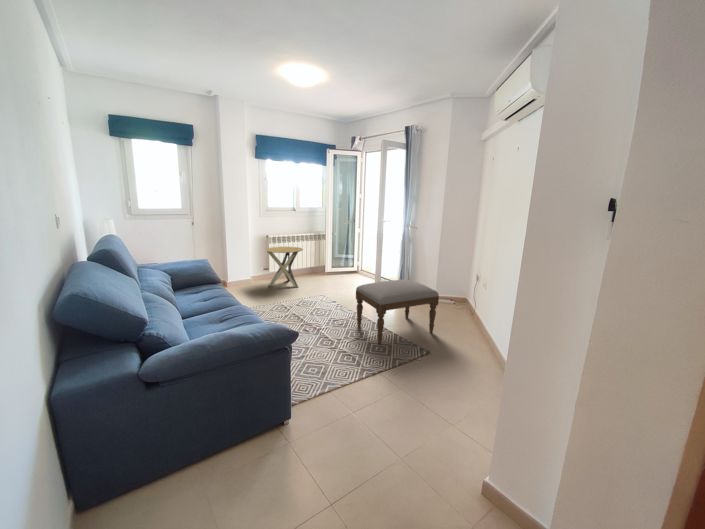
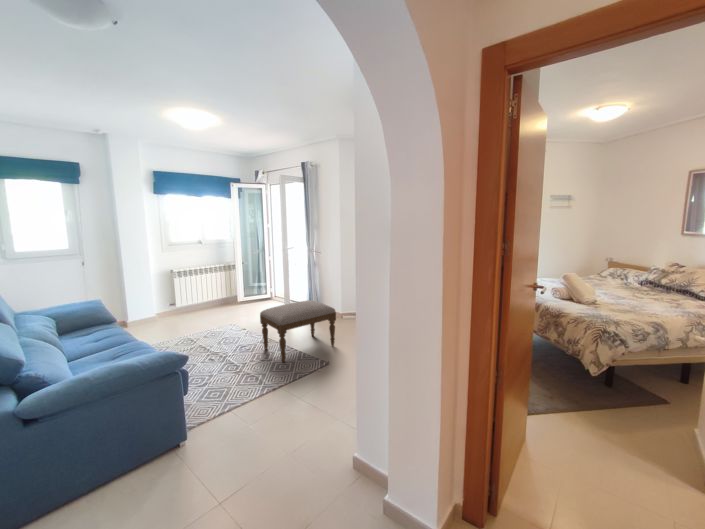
side table: present [266,247,303,288] -> none [169,280,211,322]

